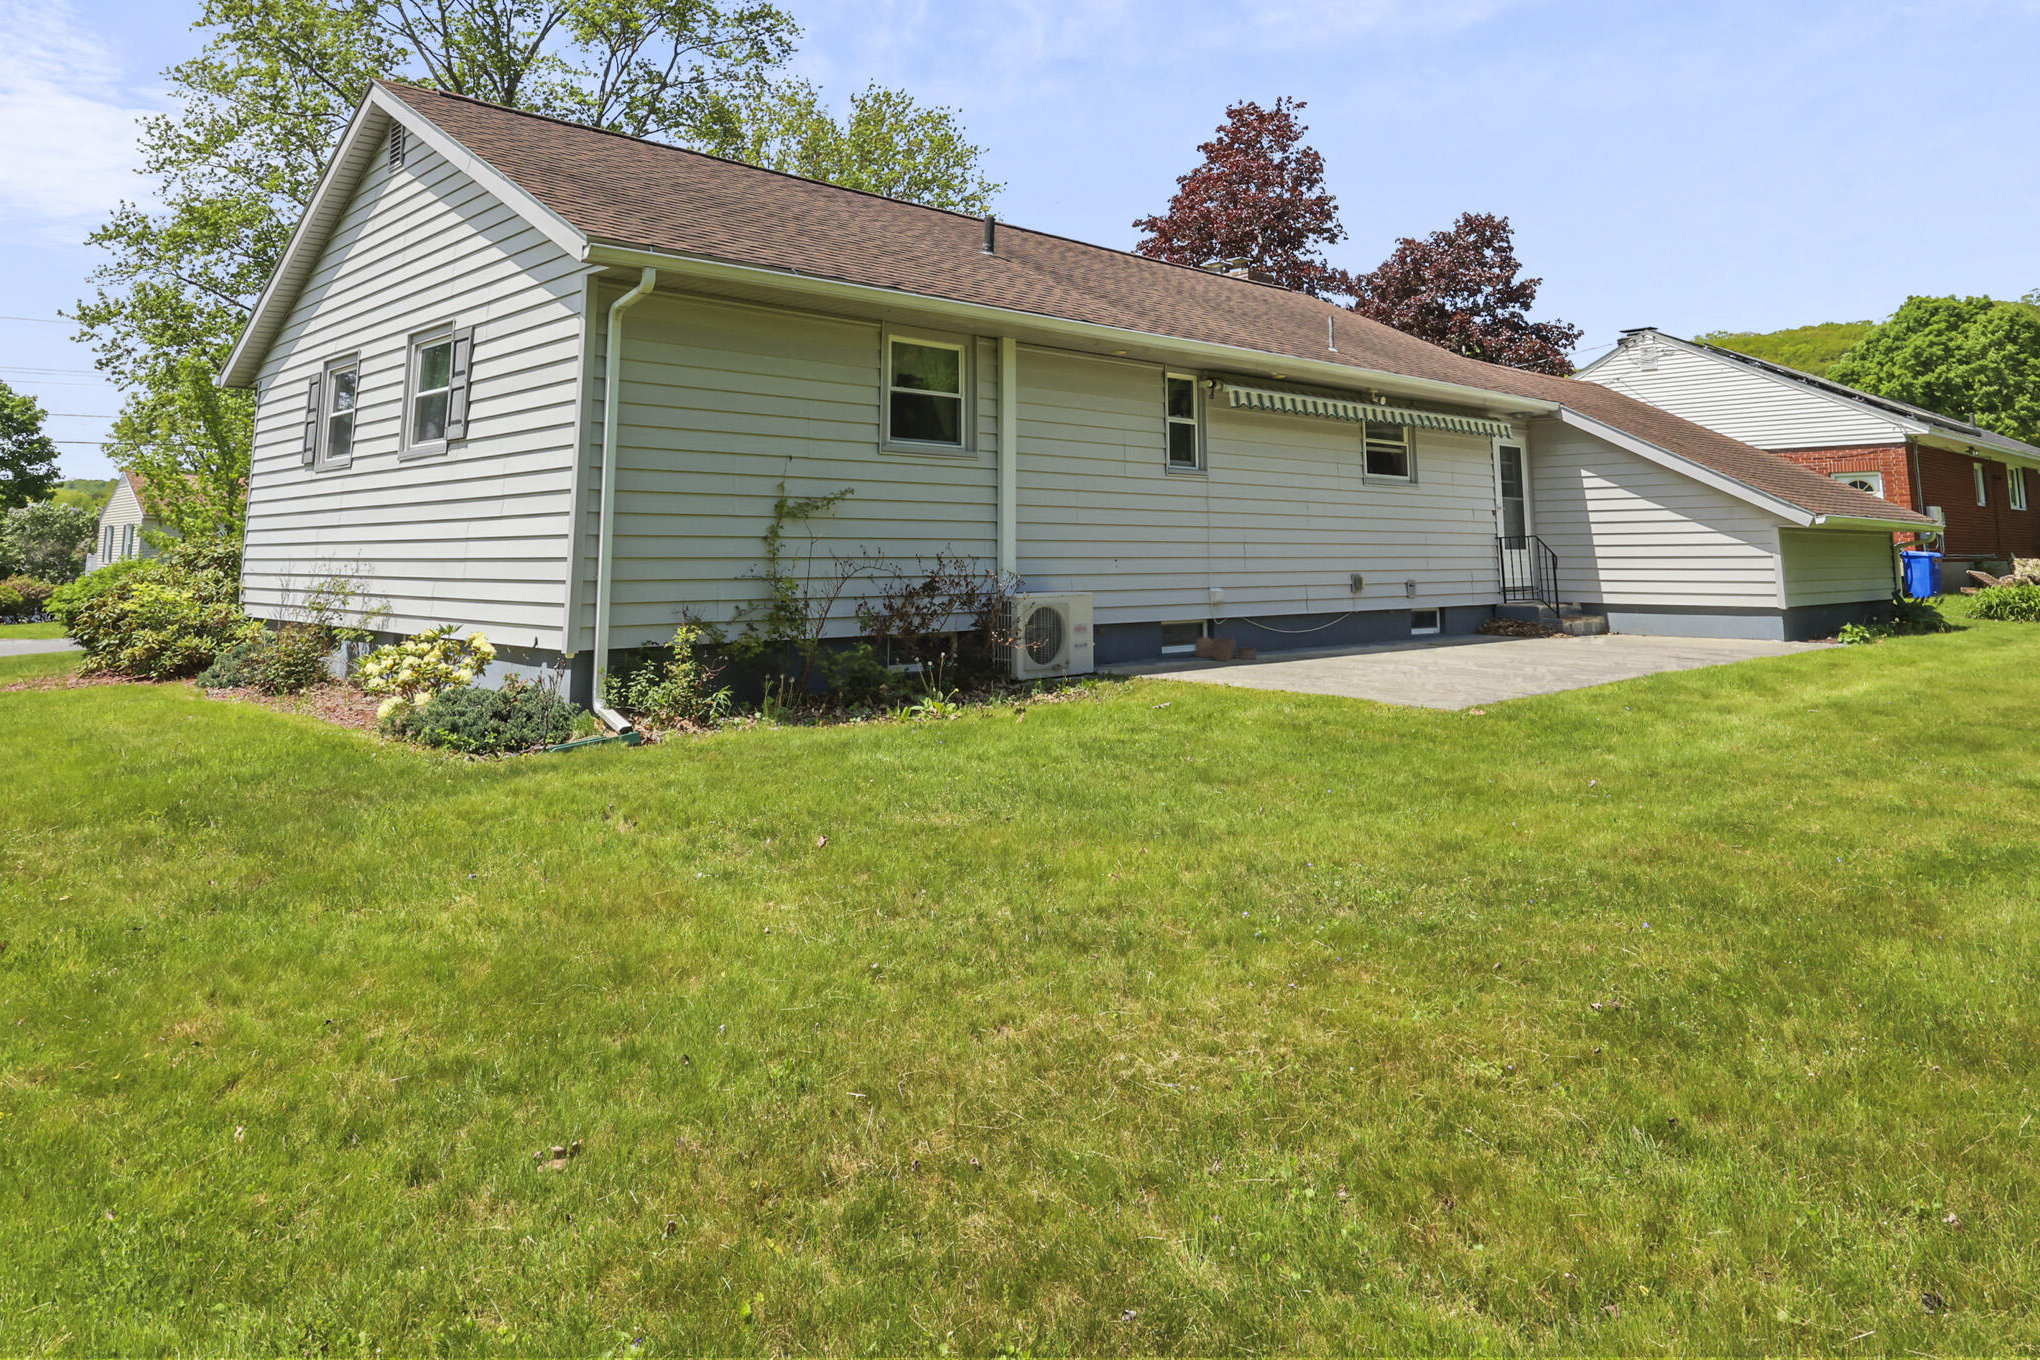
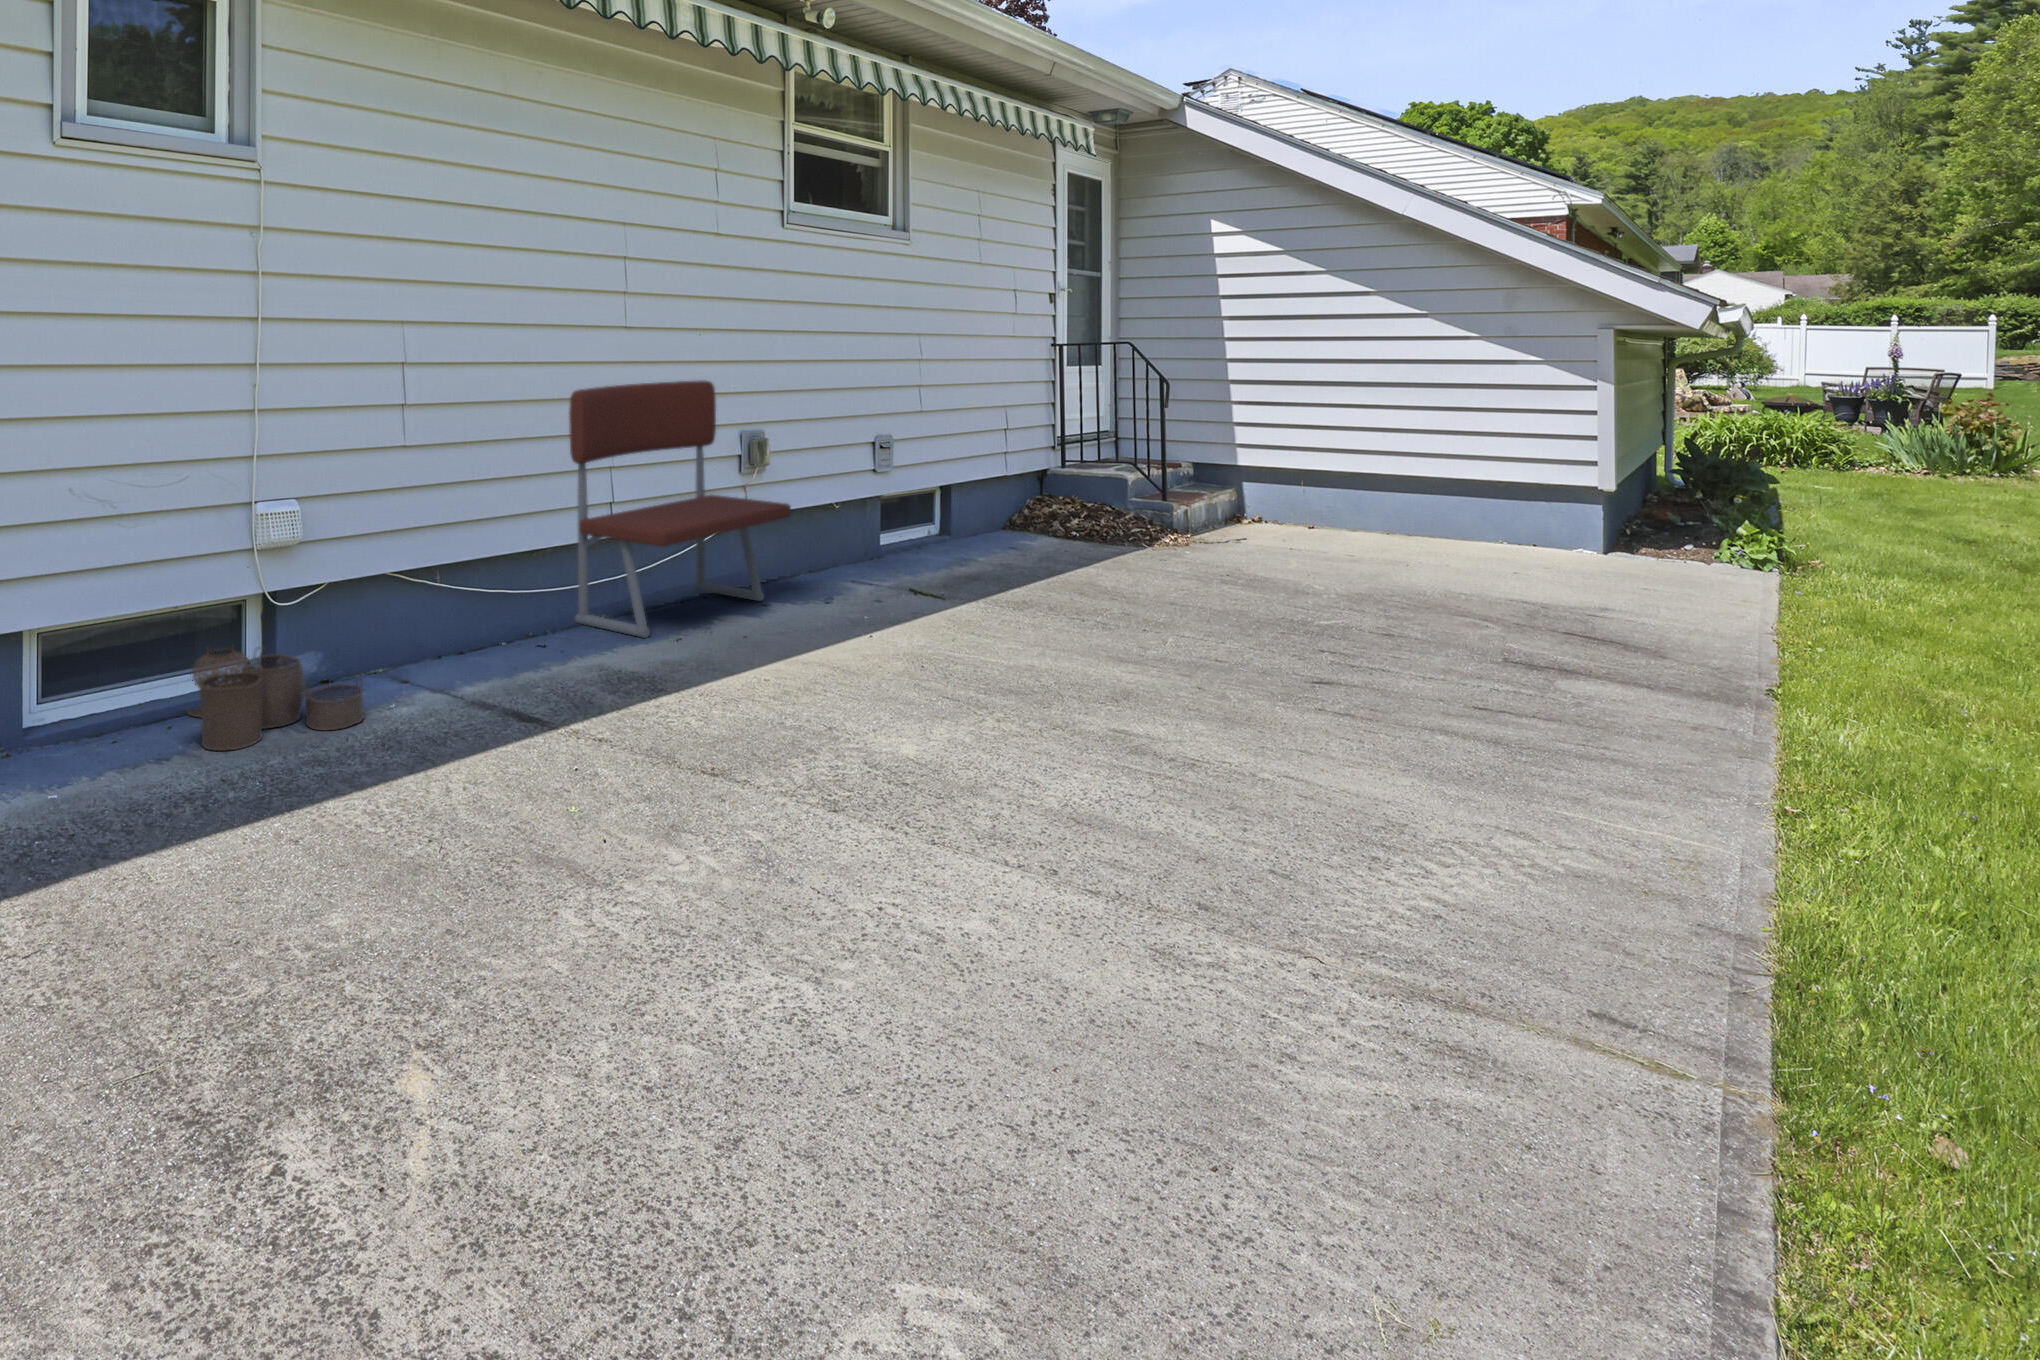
bench: none [1296,552,1380,648] -> present [569,381,791,638]

